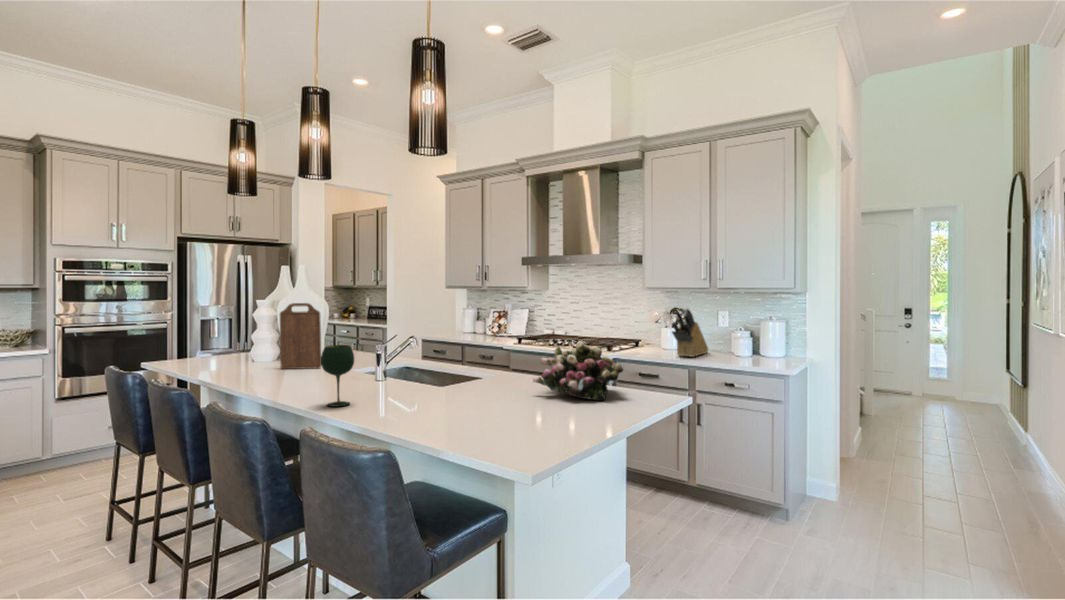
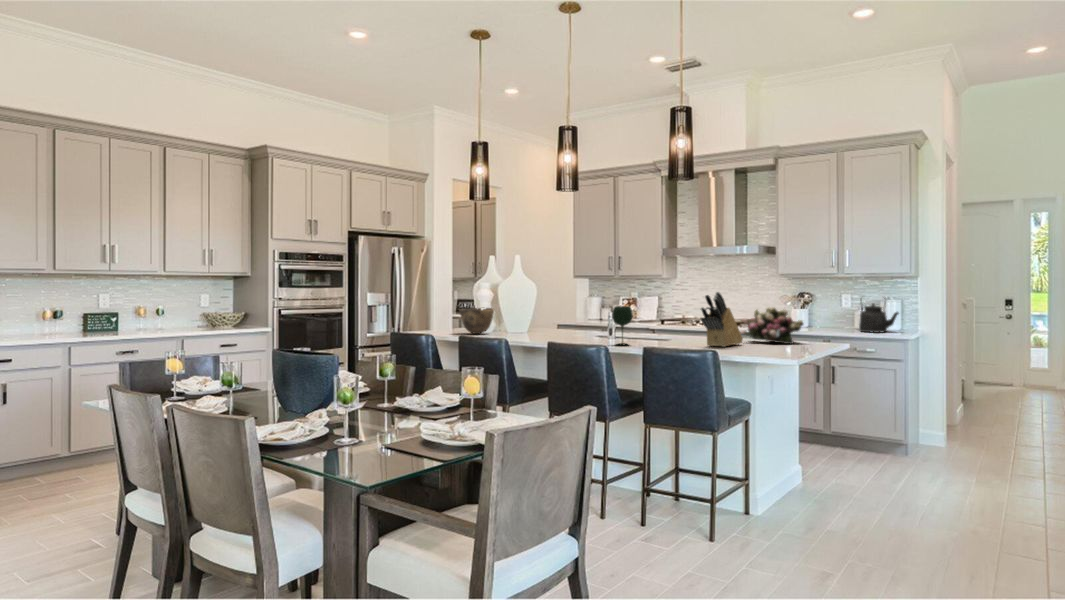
cutting board: present [280,303,321,369] -> none [518,284,547,335]
knife block: present [672,309,708,357] -> present [700,292,743,347]
kettle: none [733,317,781,363] -> present [859,299,899,332]
bowl: none [204,333,255,368] -> present [459,308,494,334]

